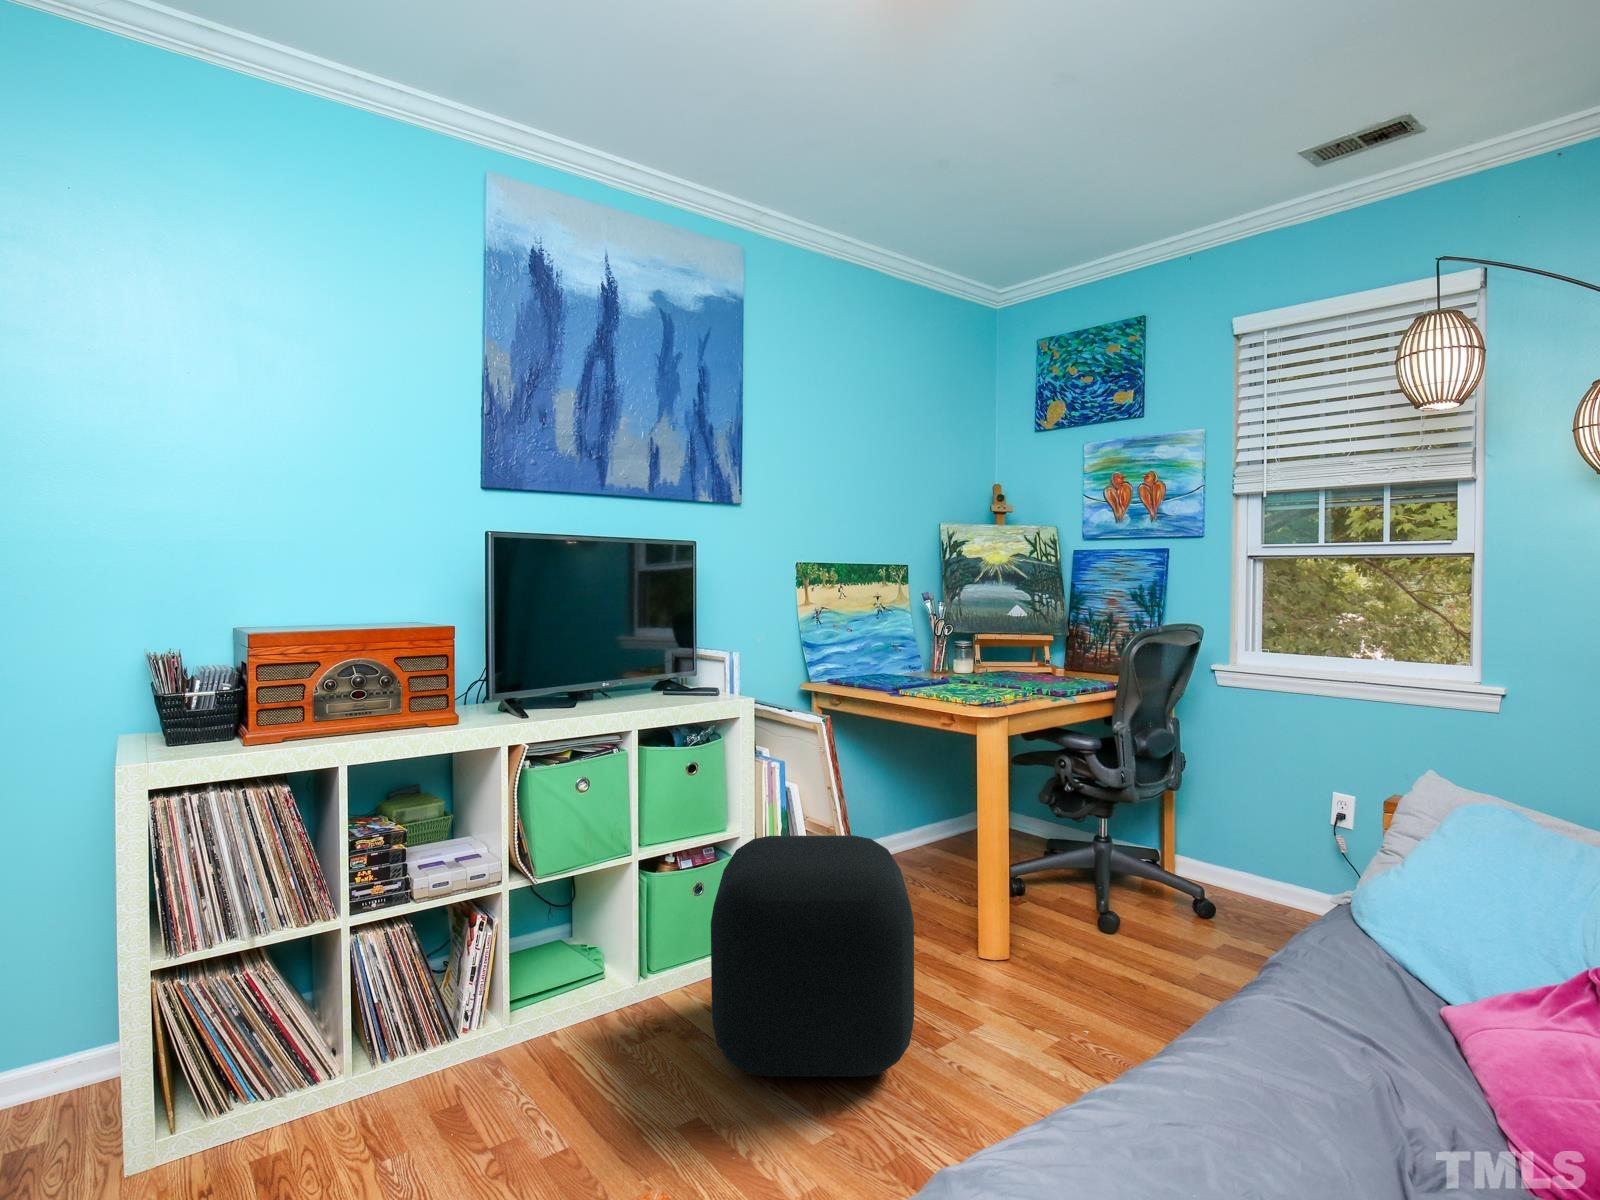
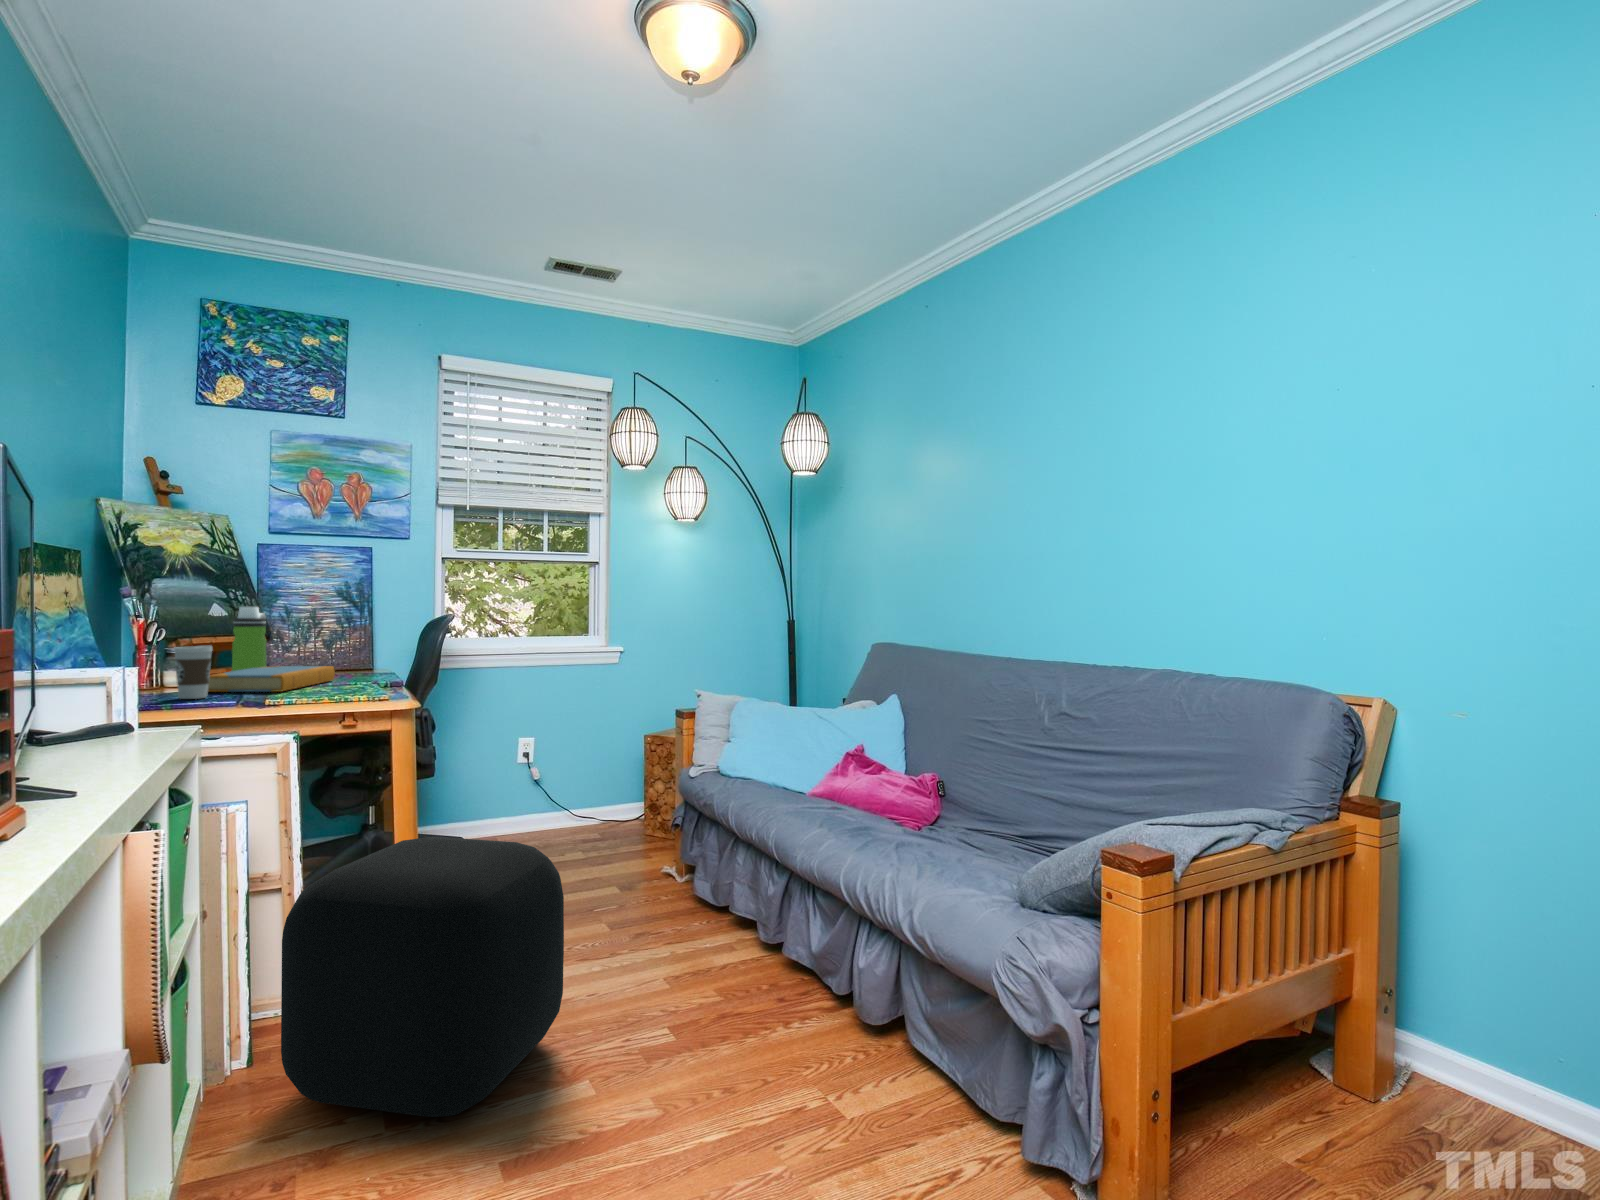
water bottle: none [1010,608,1042,671] -> present [232,607,267,671]
coffee cup: none [886,643,911,684] -> present [174,646,212,699]
book: none [930,663,1047,687] -> present [208,666,335,692]

